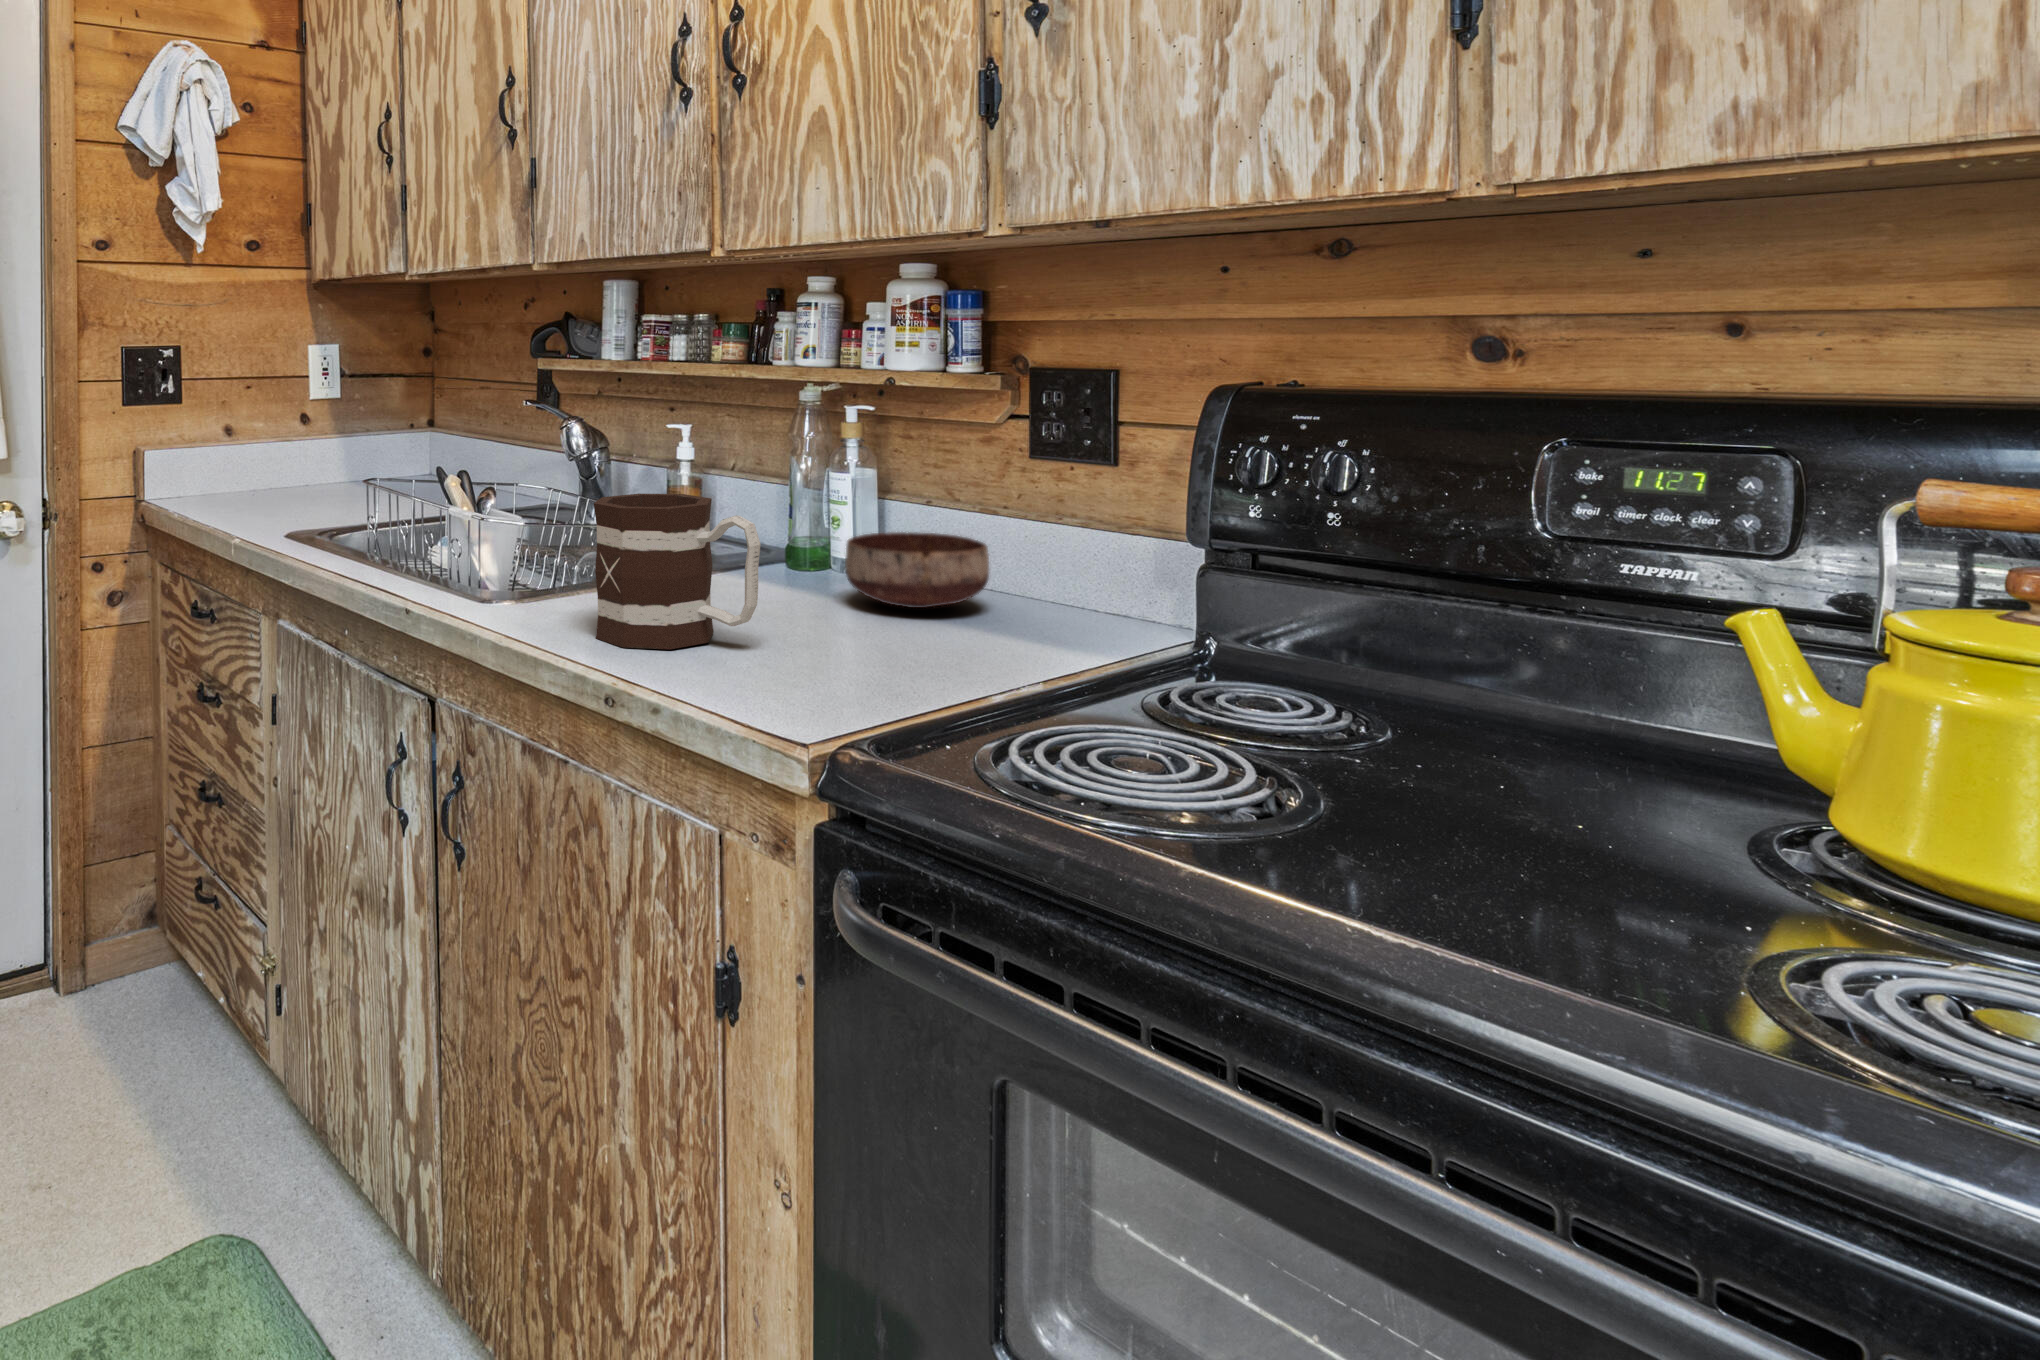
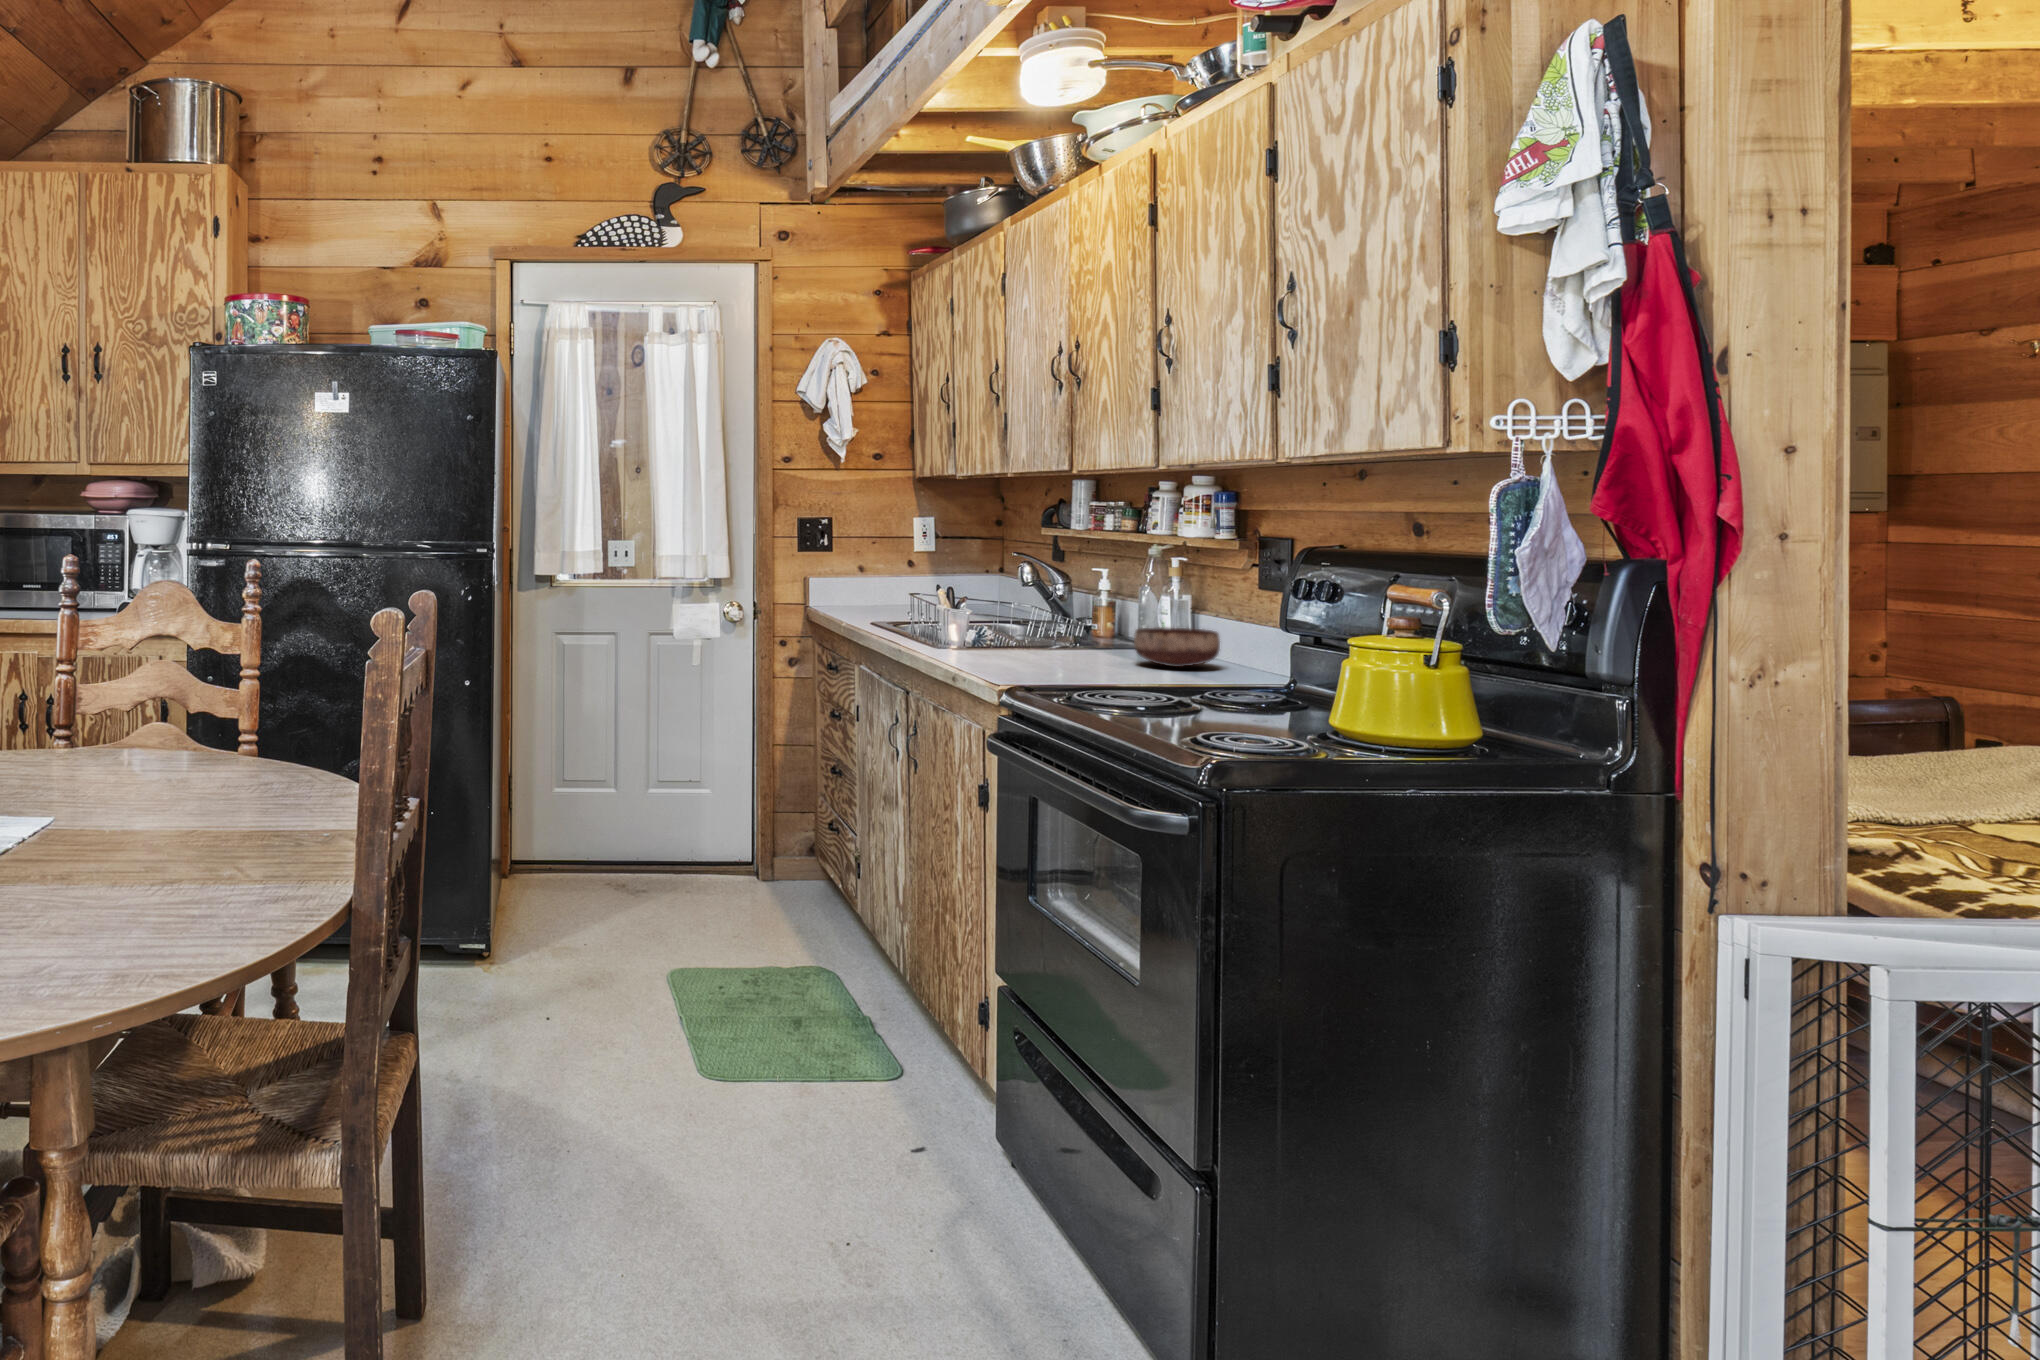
mug: present [594,494,760,649] -> none [970,595,1045,666]

